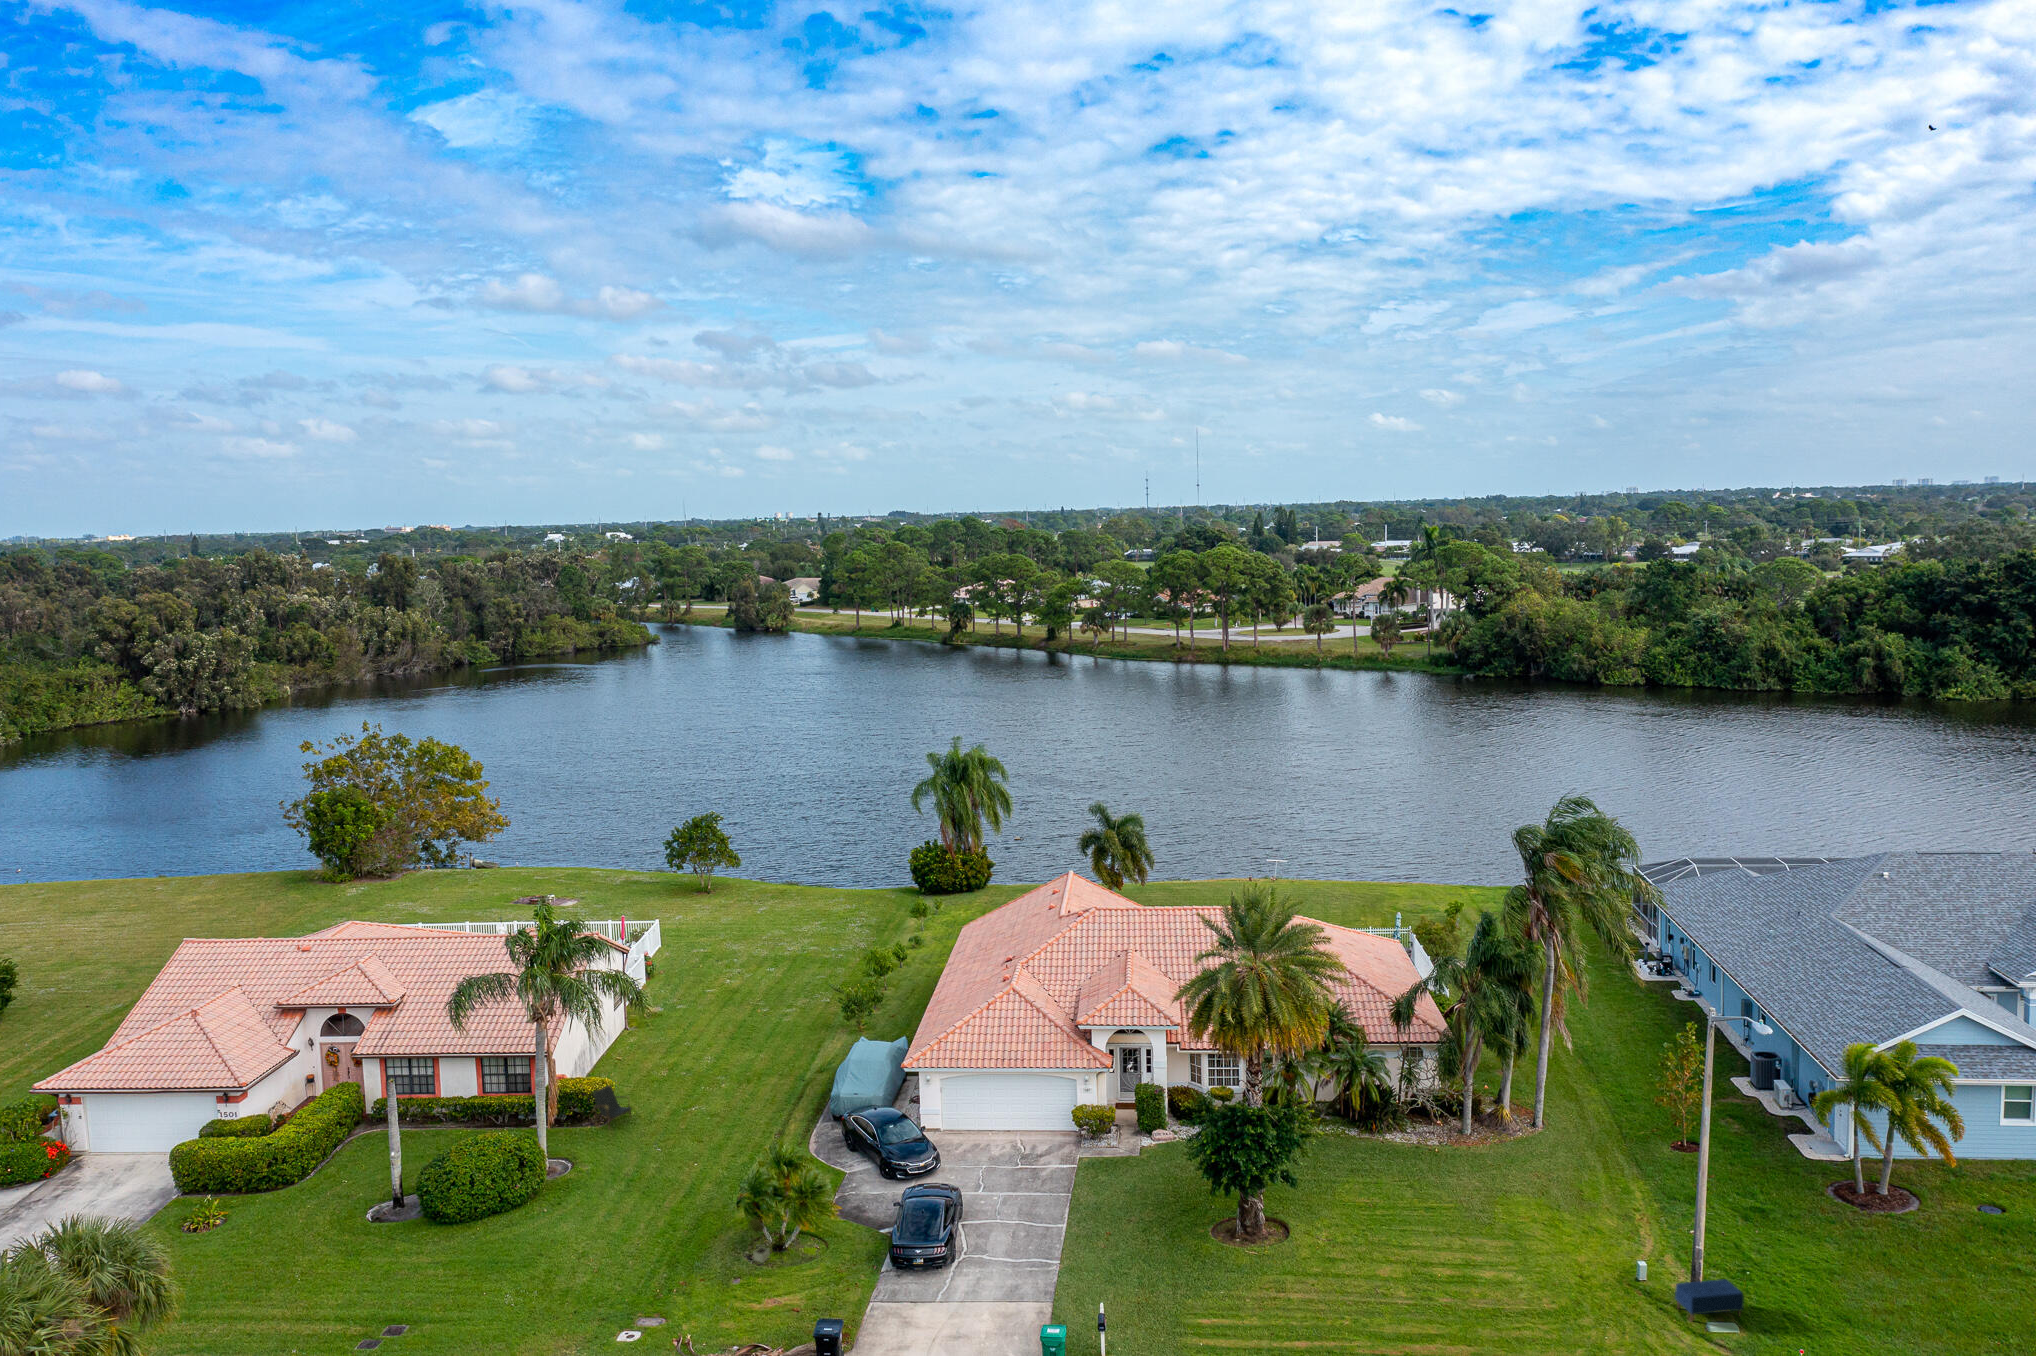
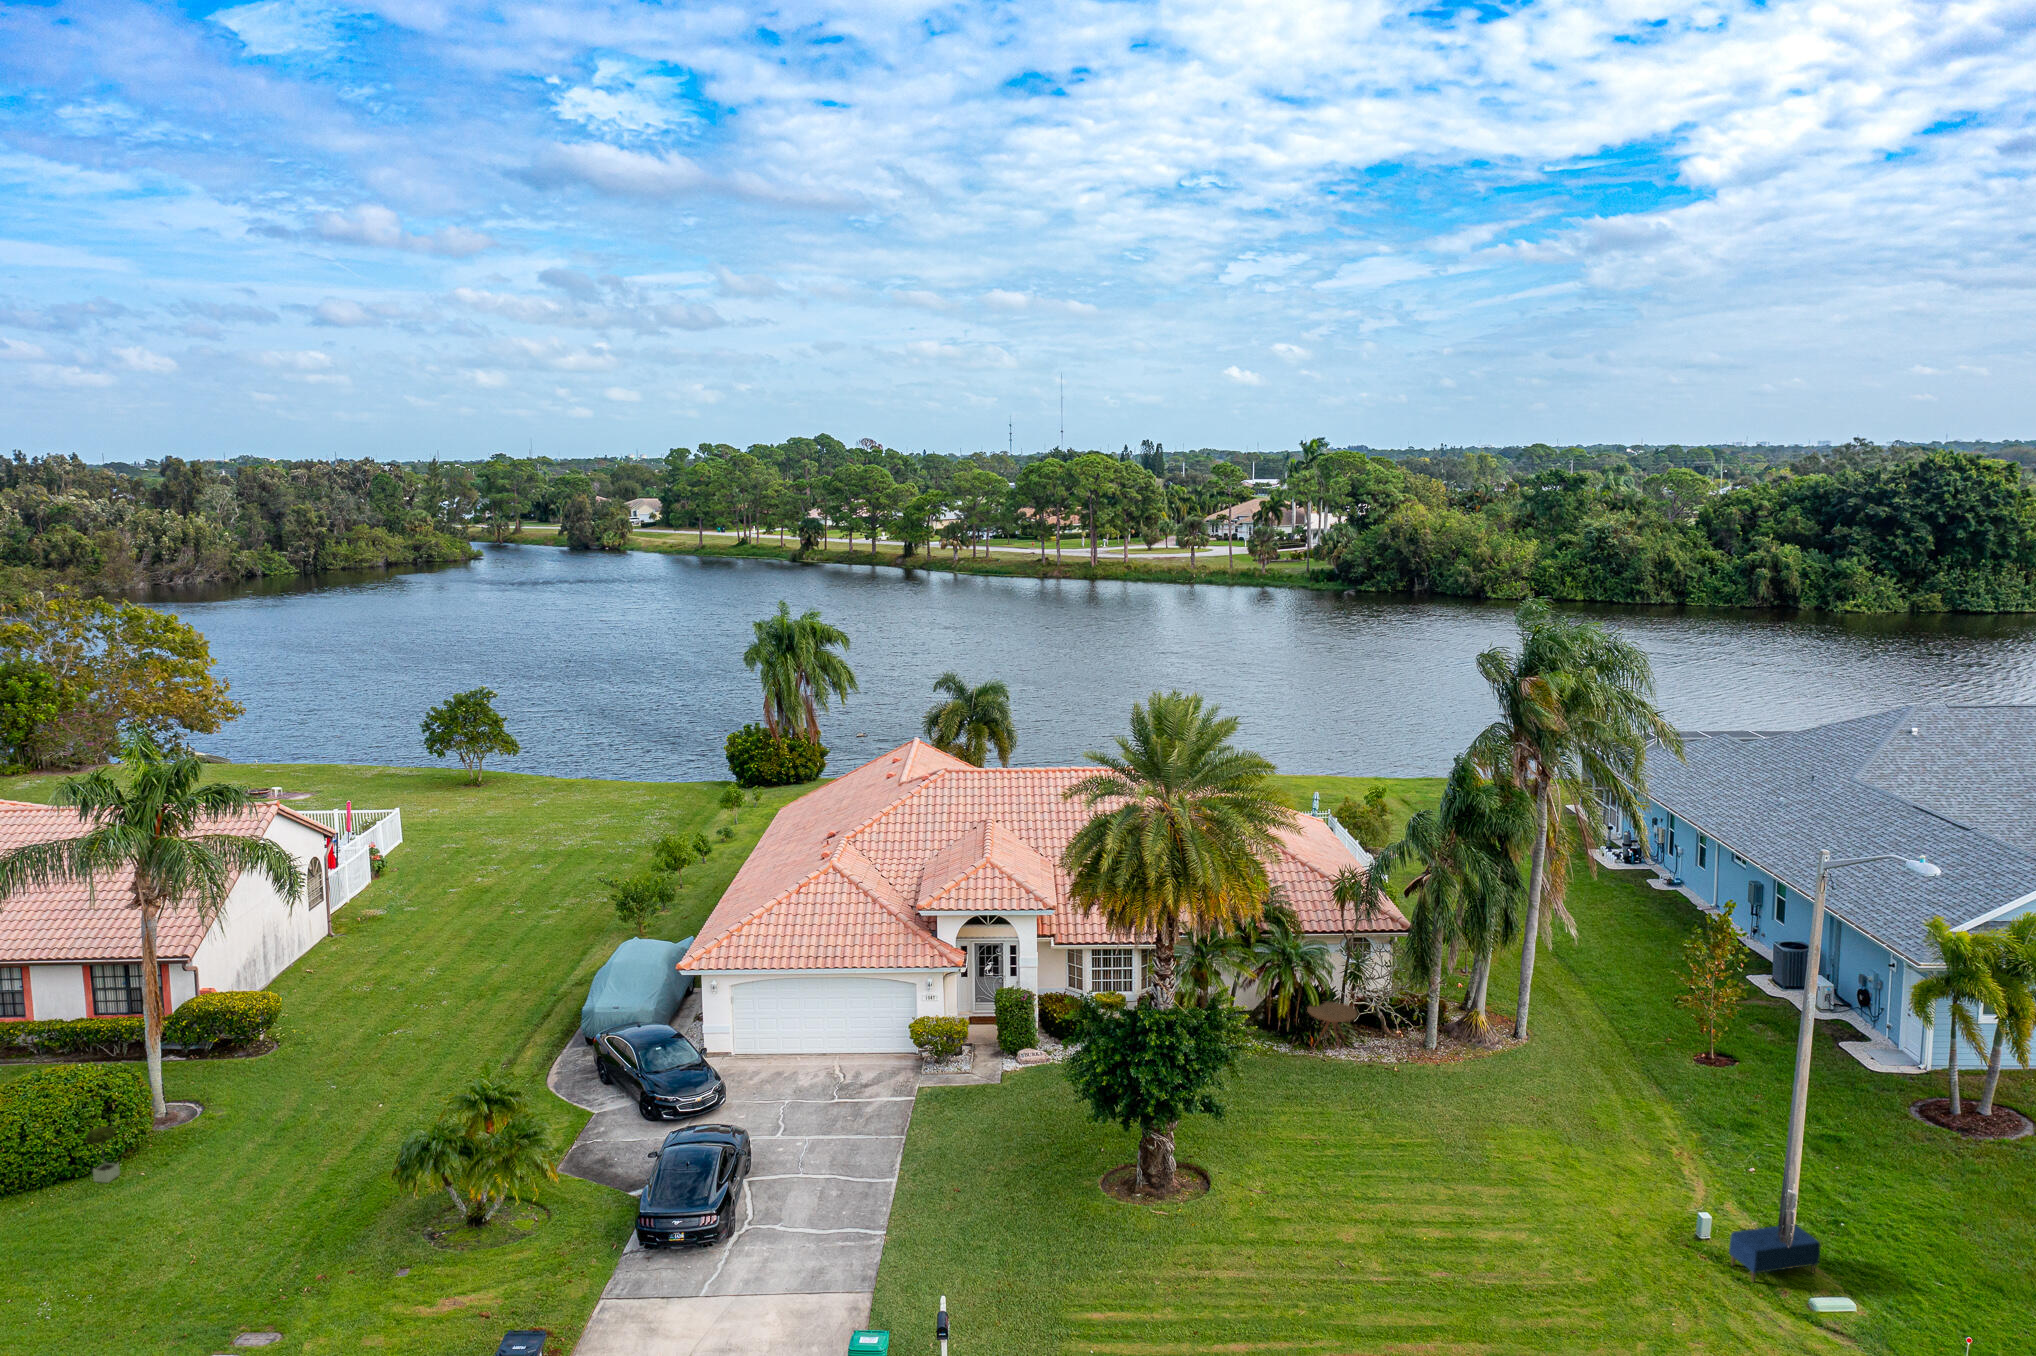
lounge chair: present [593,1085,631,1127] -> none [224,1002,284,1065]
round table: none [1372,1097,1411,1135] -> present [1307,1001,1357,1043]
potted tree: present [750,1219,770,1263] -> present [85,1126,120,1183]

